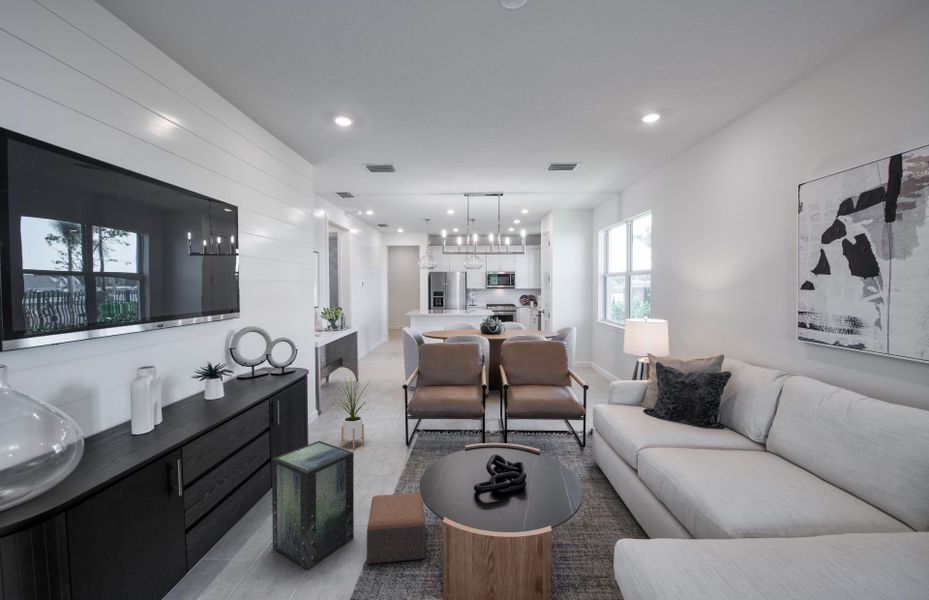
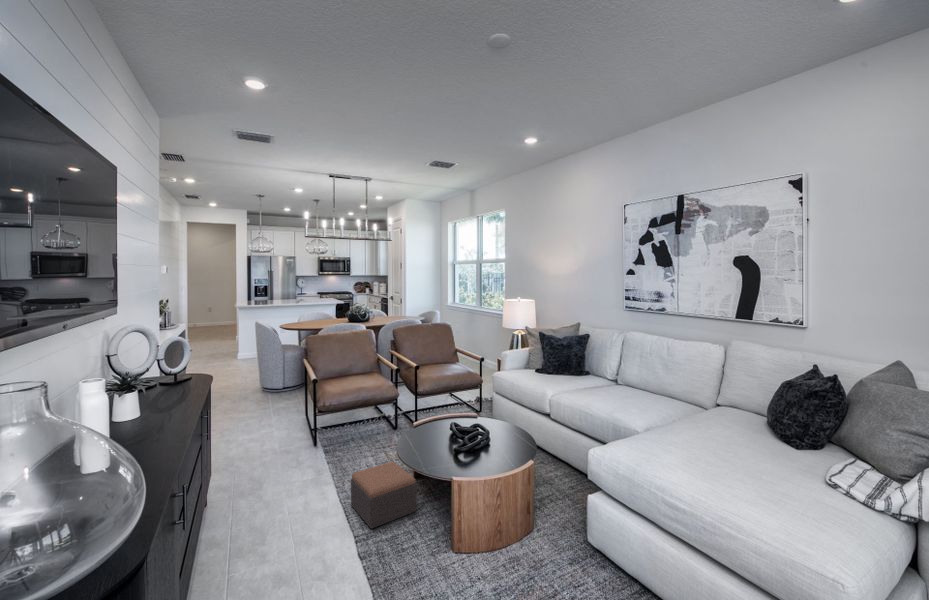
house plant: present [338,378,368,450] -> none [236,367,284,450]
storage box: present [272,441,354,570] -> none [259,433,339,551]

